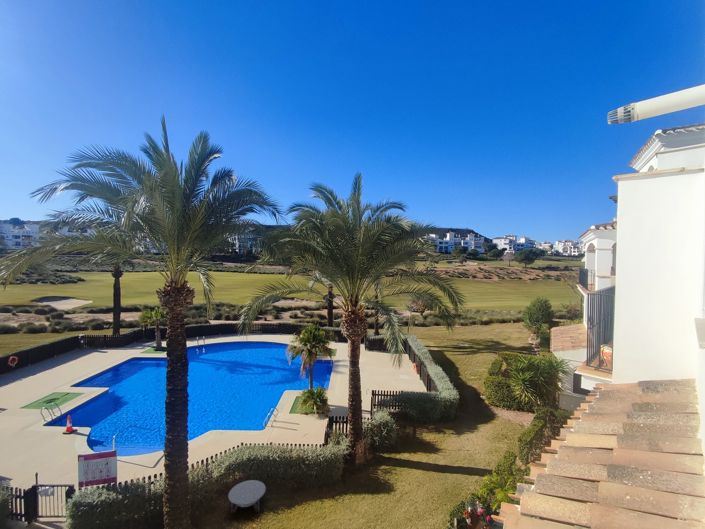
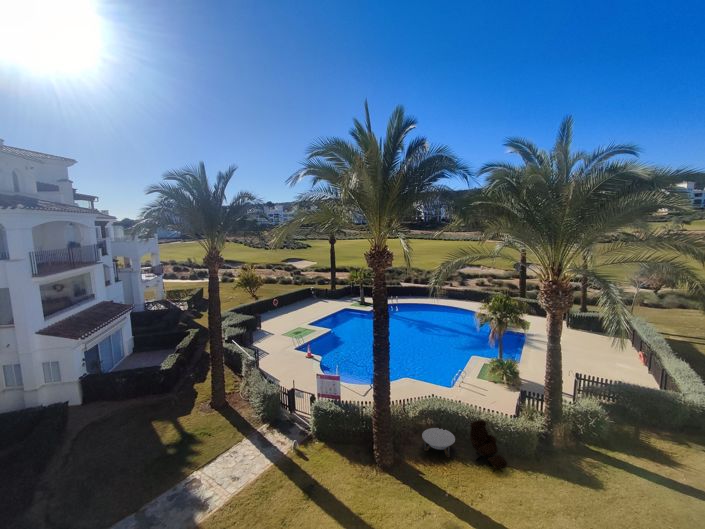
lounge chair: none [281,458,317,513] -> present [470,420,508,471]

